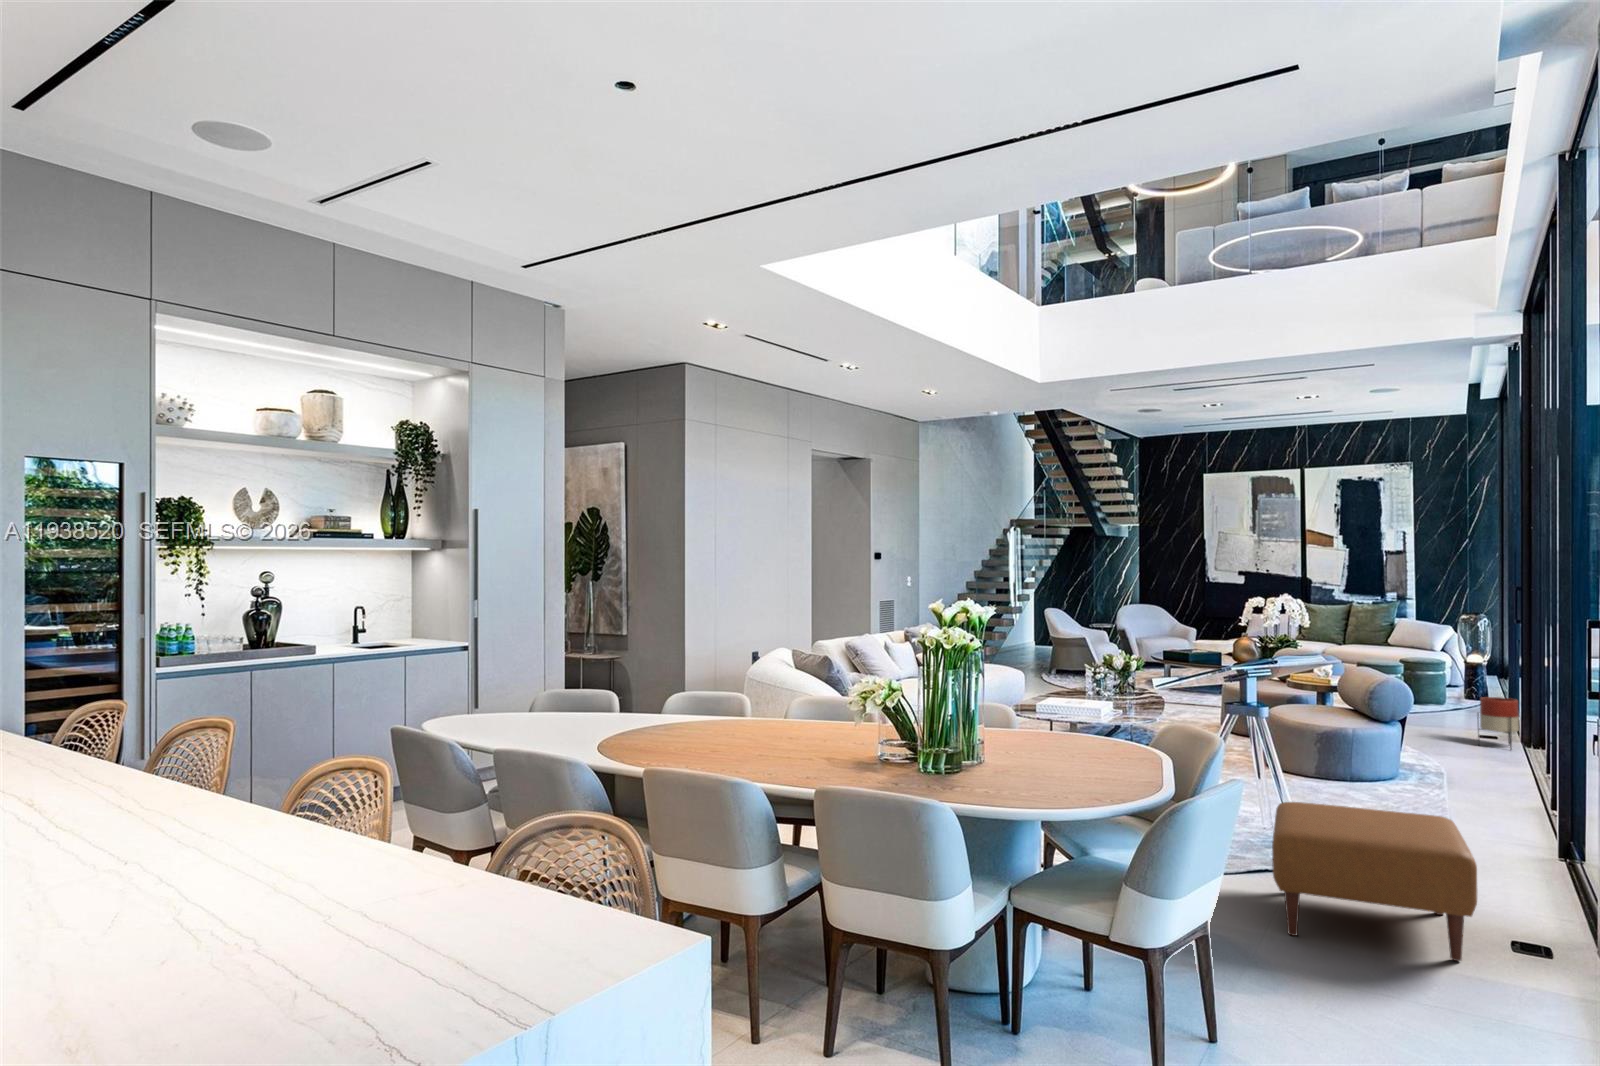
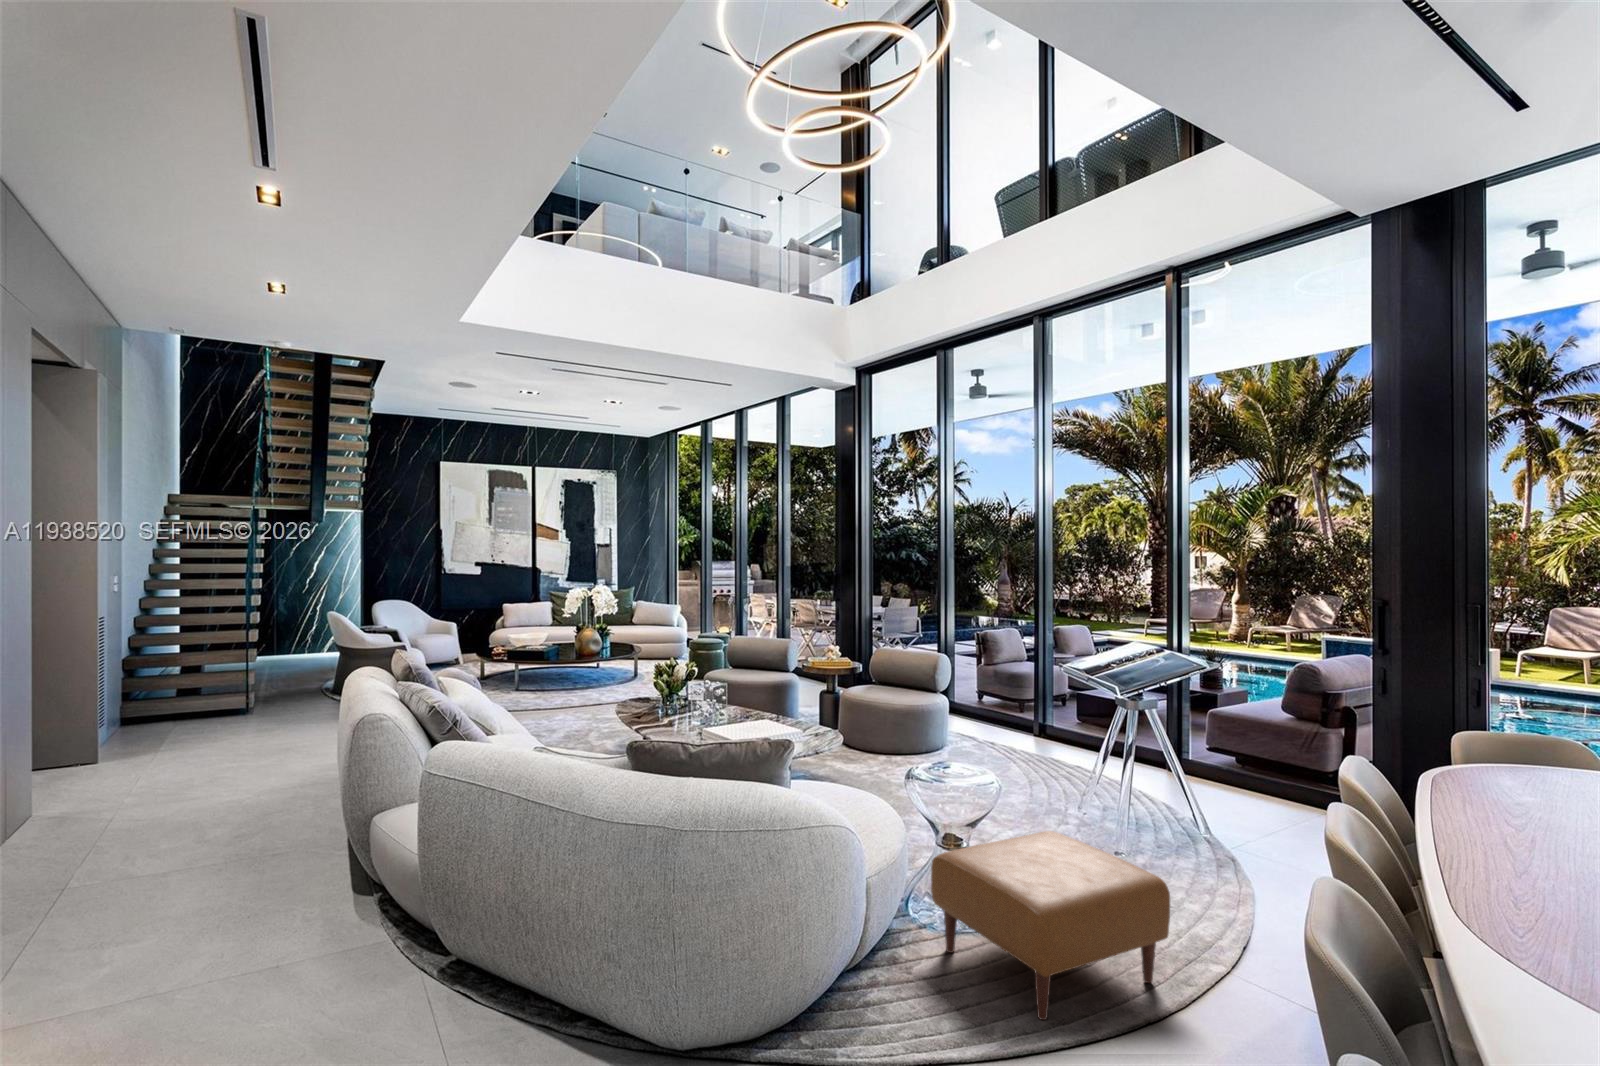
planter: present [1477,697,1519,749] -> none [769,671,795,714]

